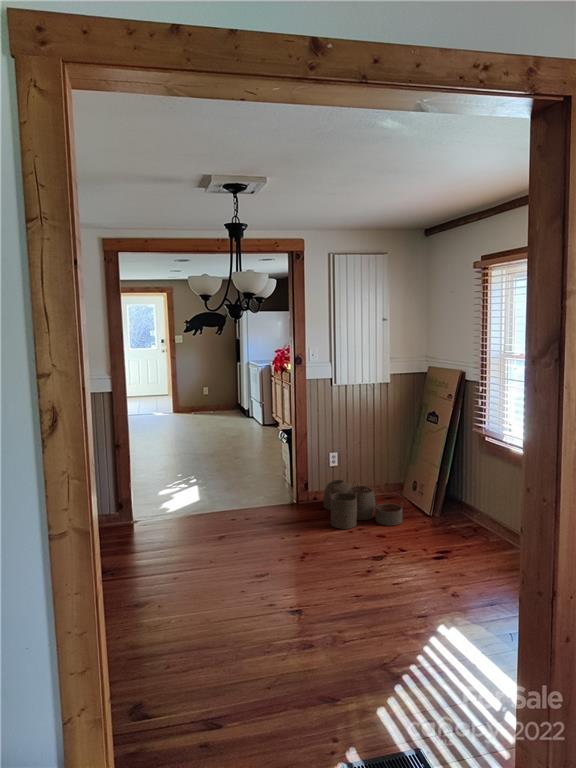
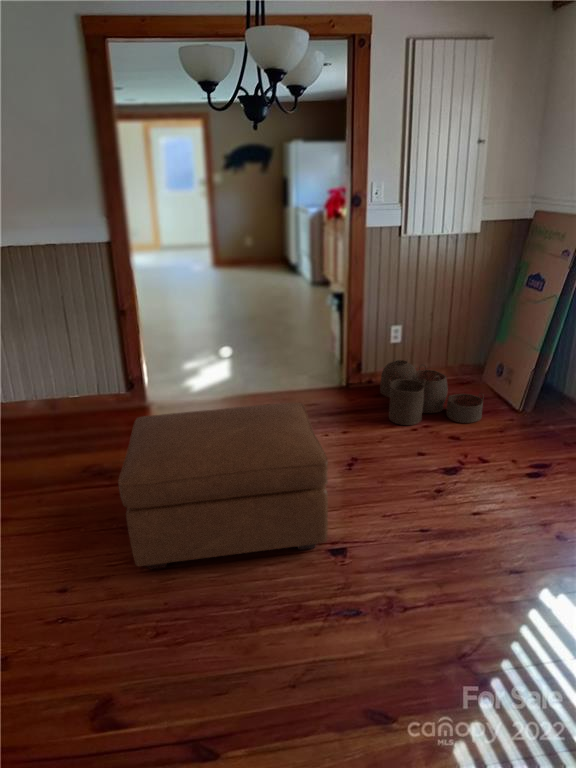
ottoman: none [137,505,287,632] -> present [119,403,328,569]

